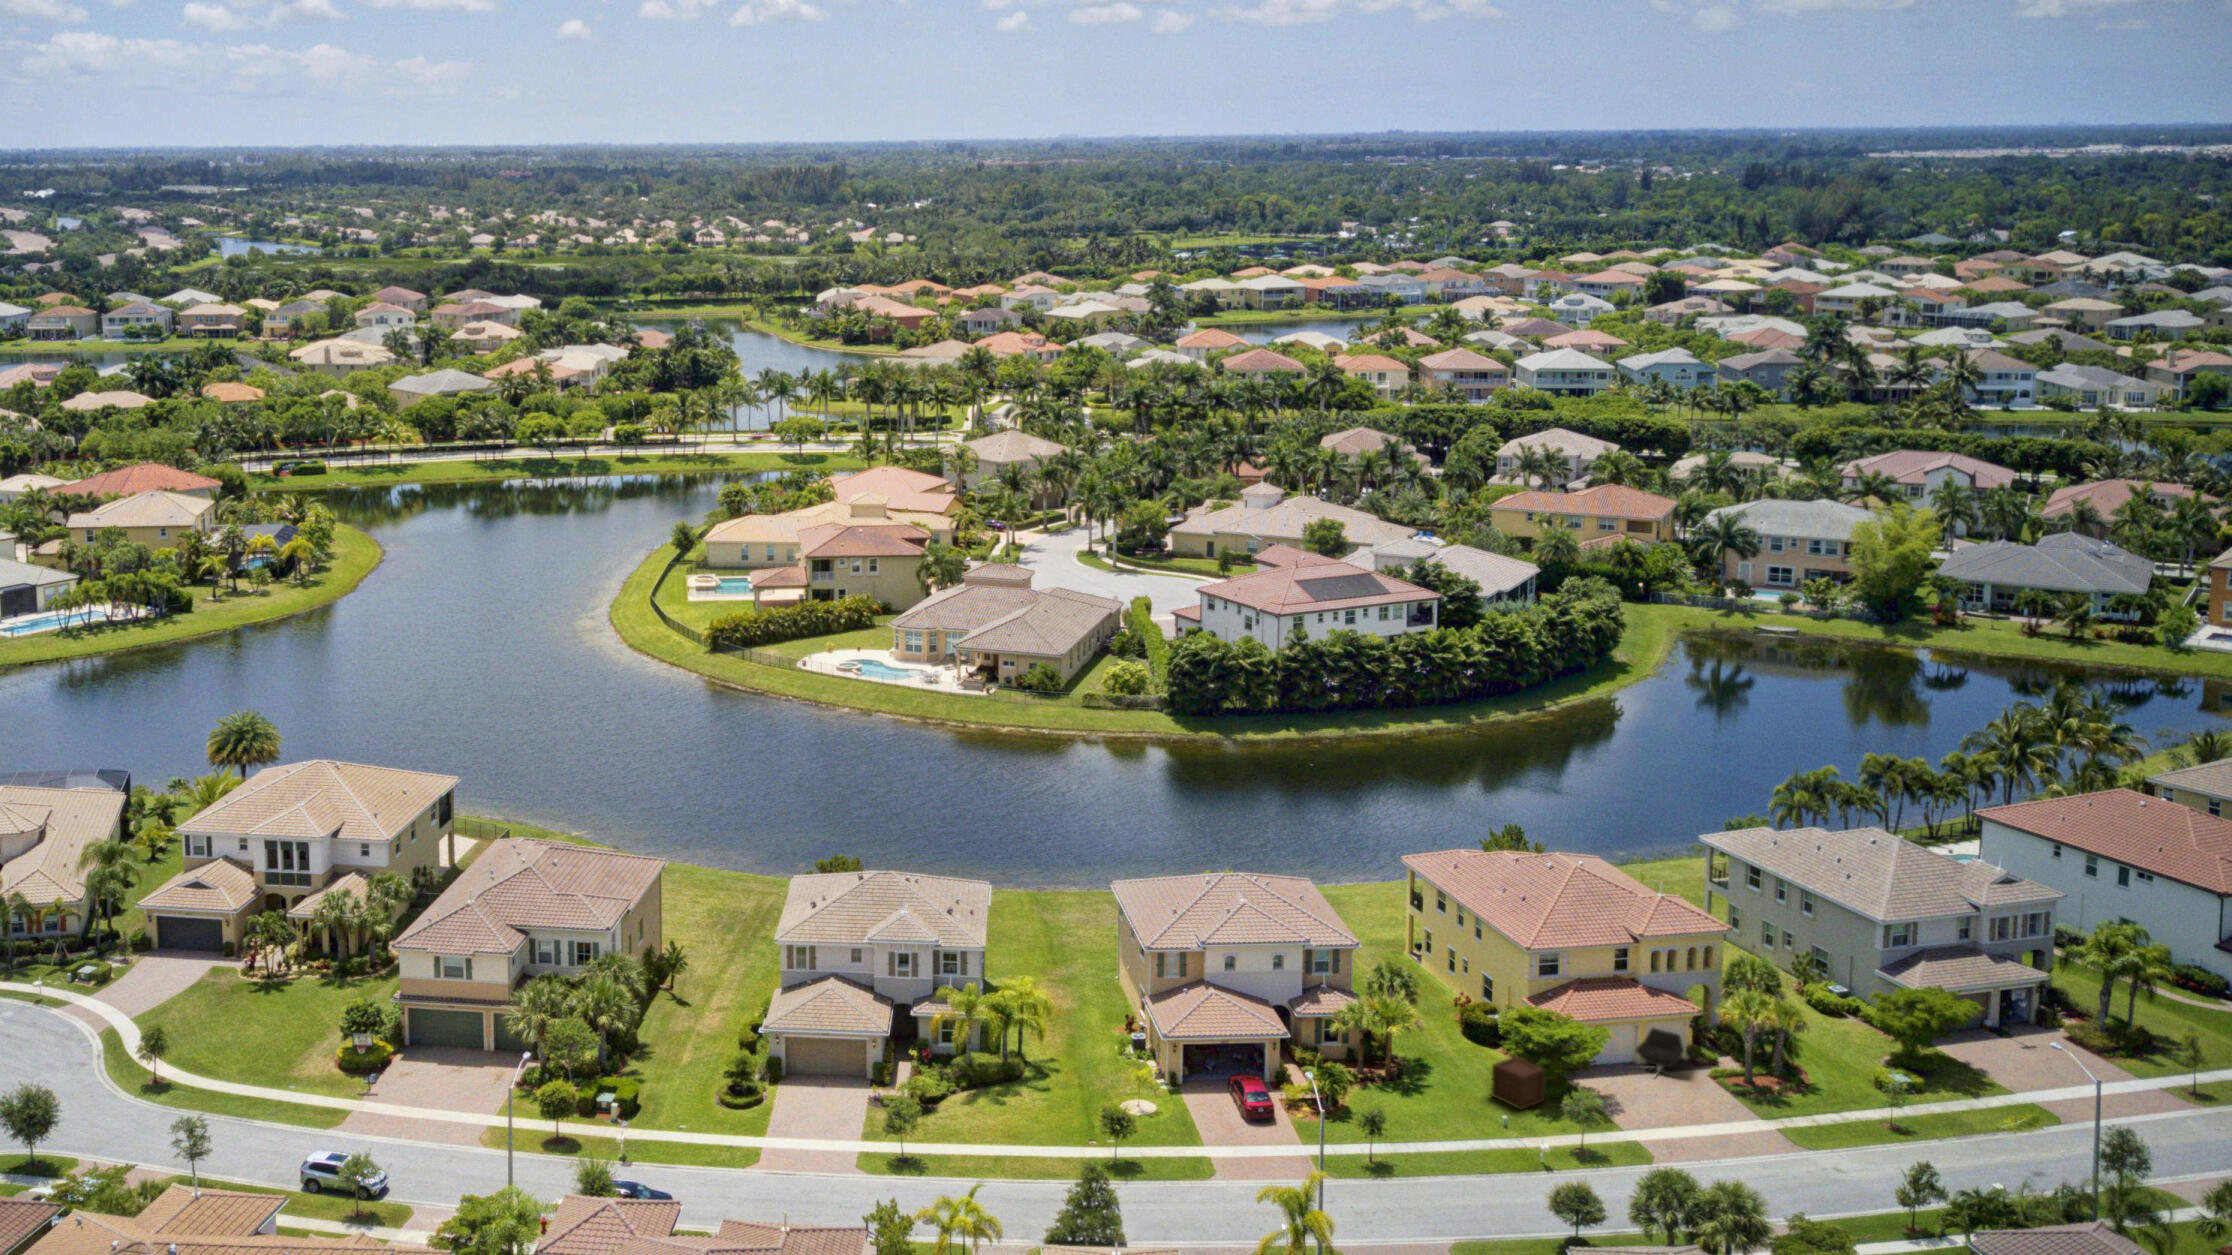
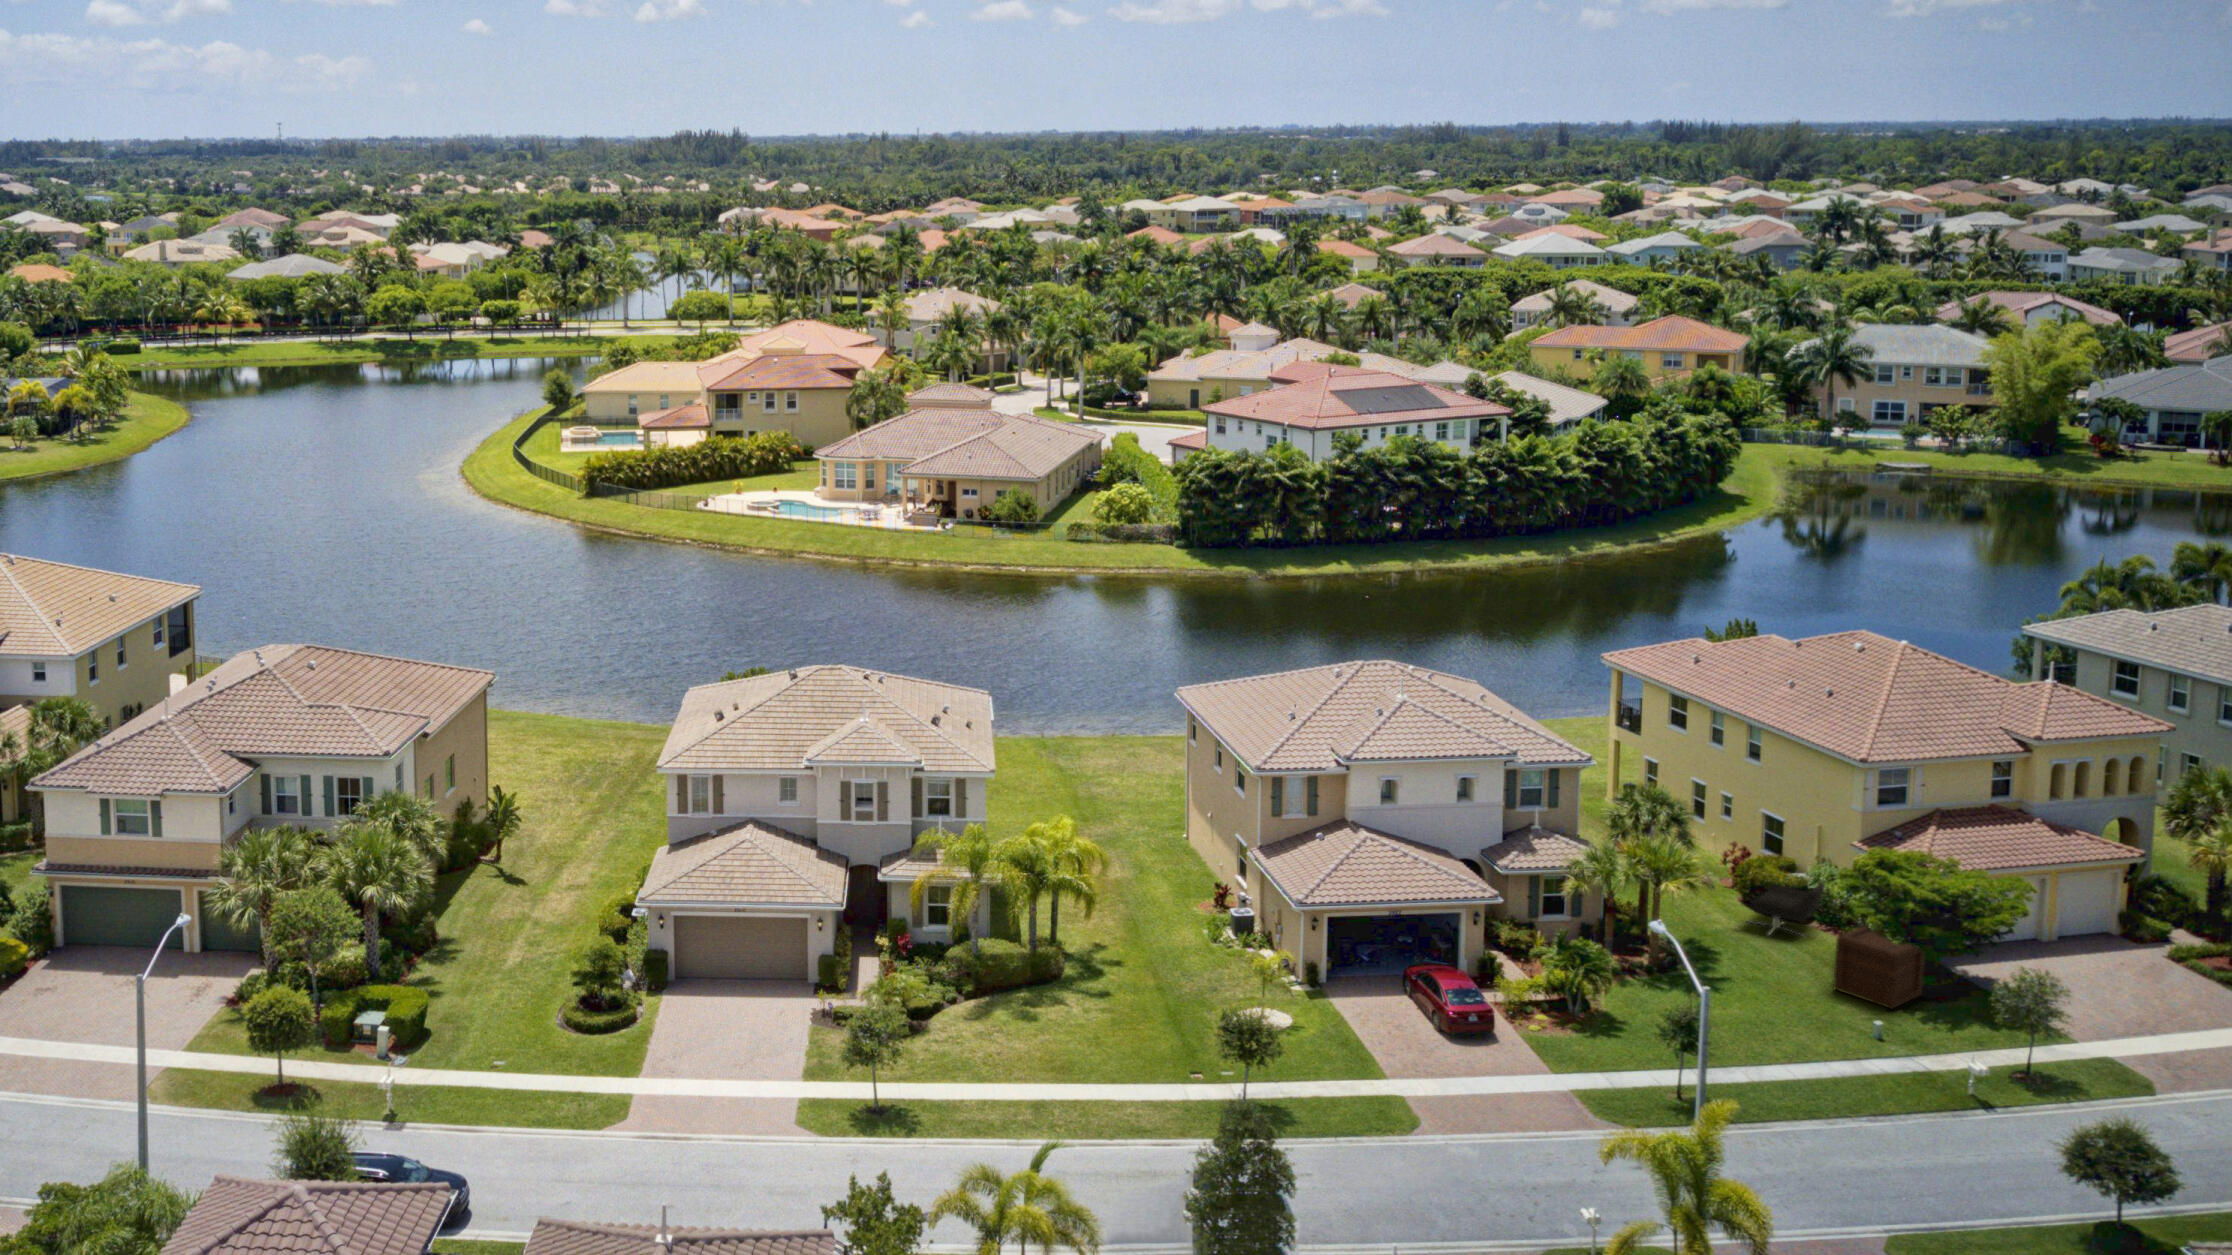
lounge chair: present [1636,1028,1684,1073] -> present [1751,882,1824,935]

